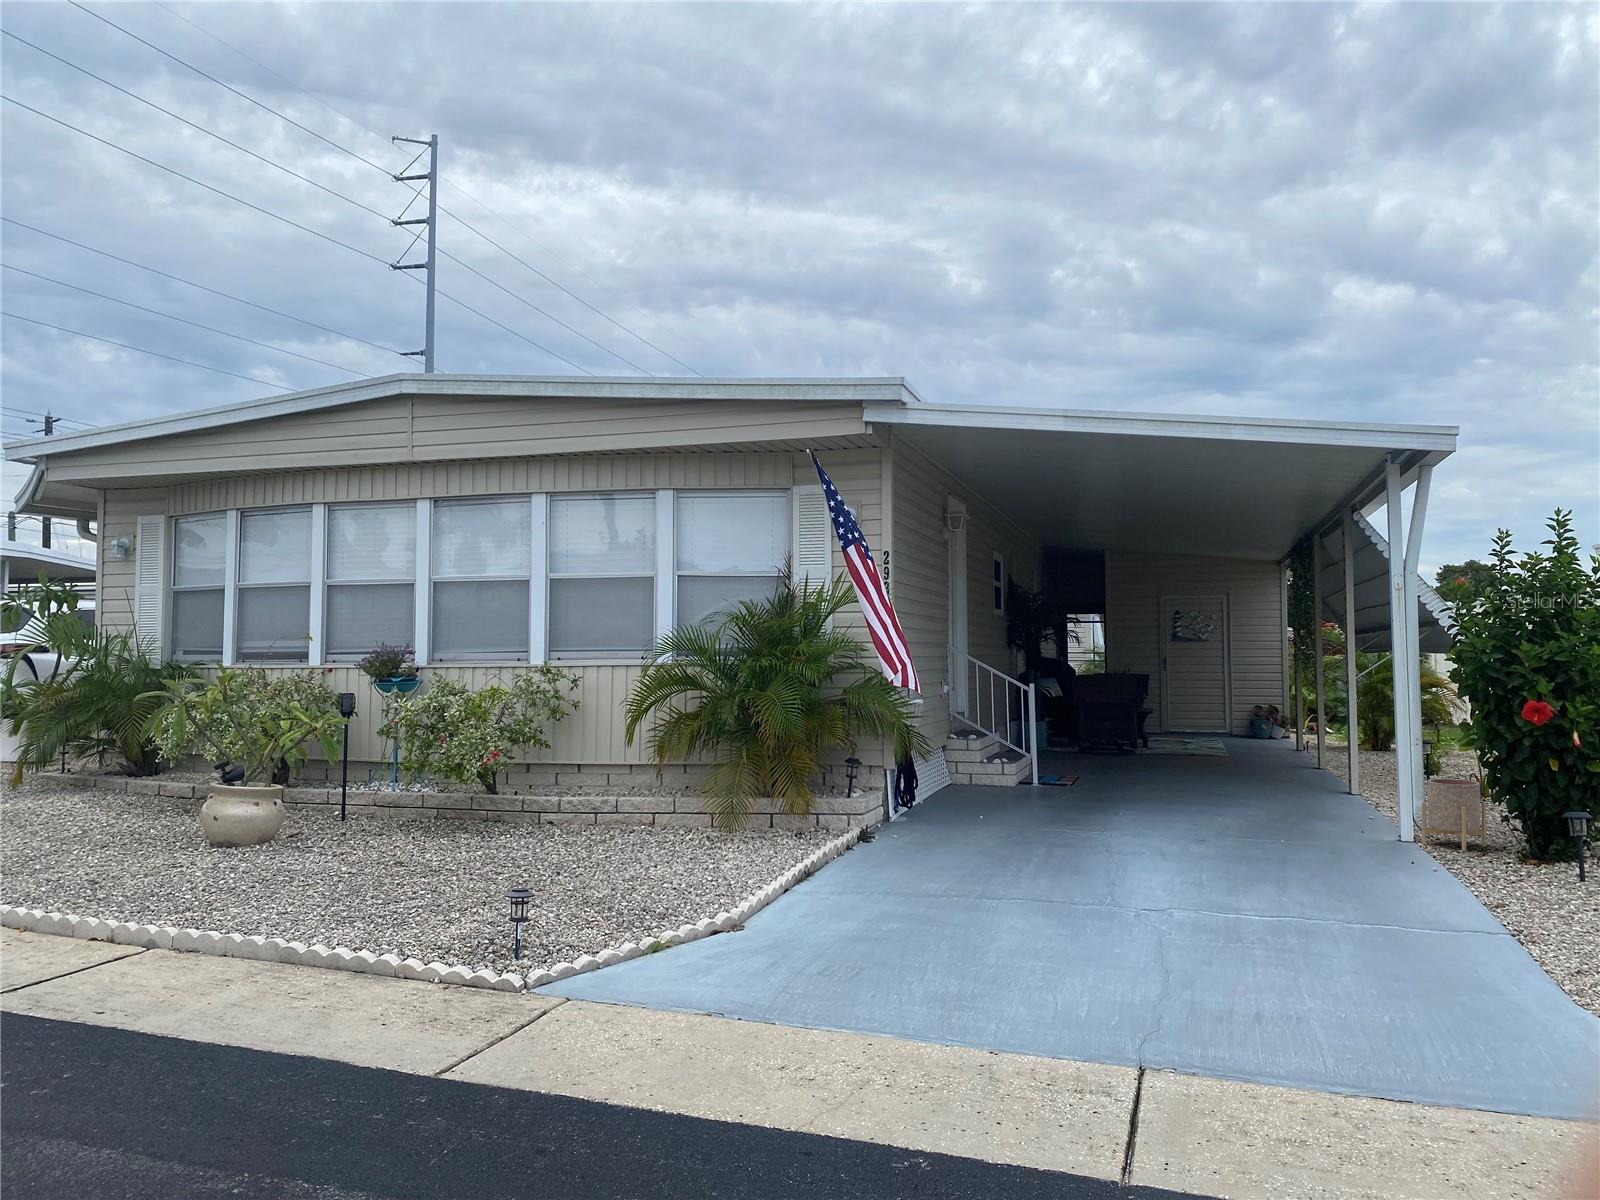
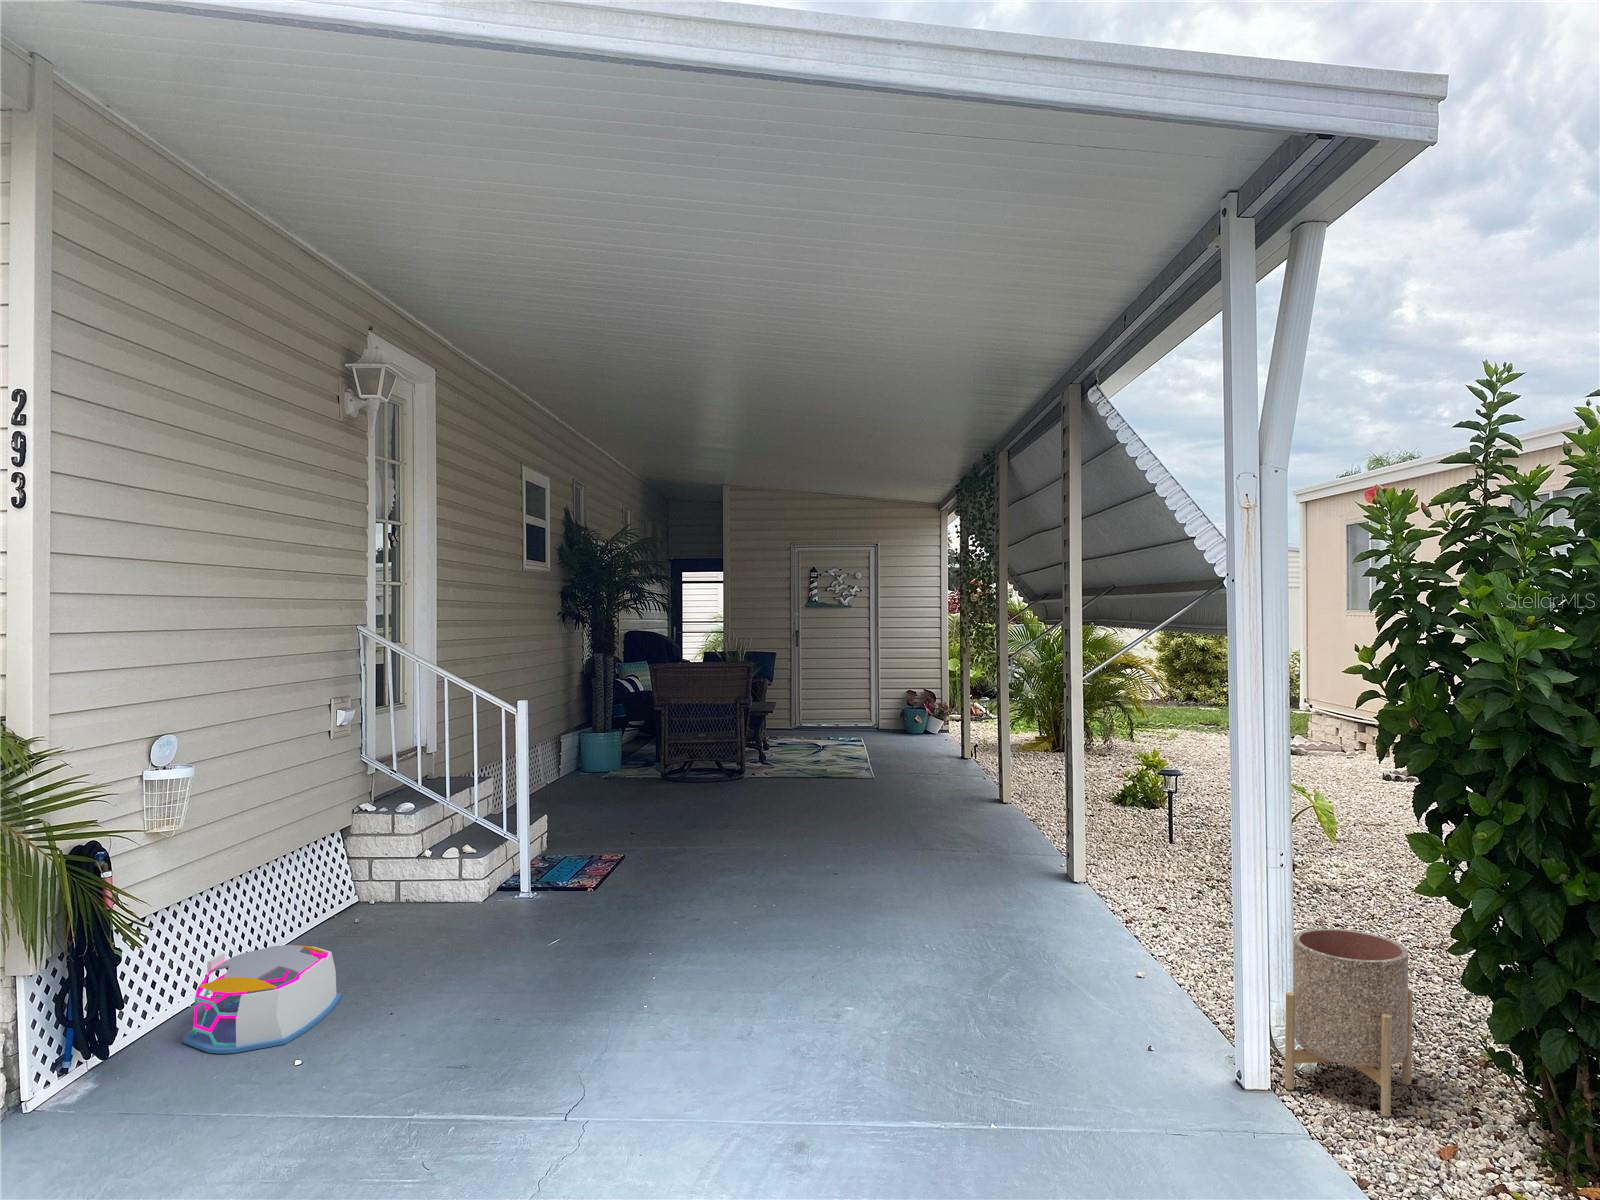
storage bin: none [922,783,975,818] -> present [182,945,341,1054]

